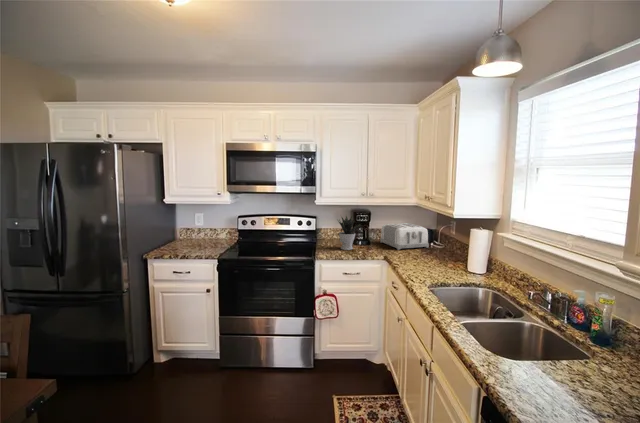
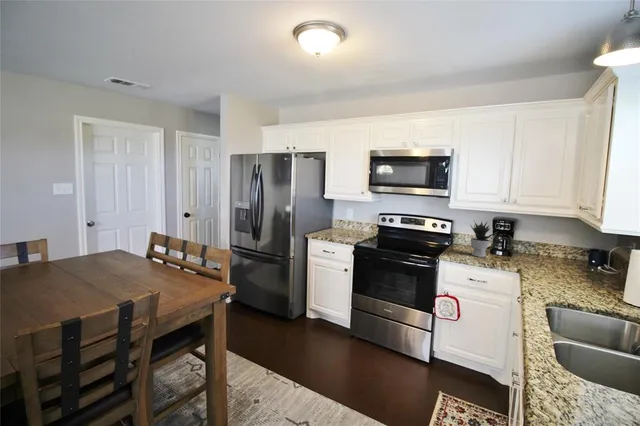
toaster: present [380,223,429,250] -> none [526,237,592,270]

